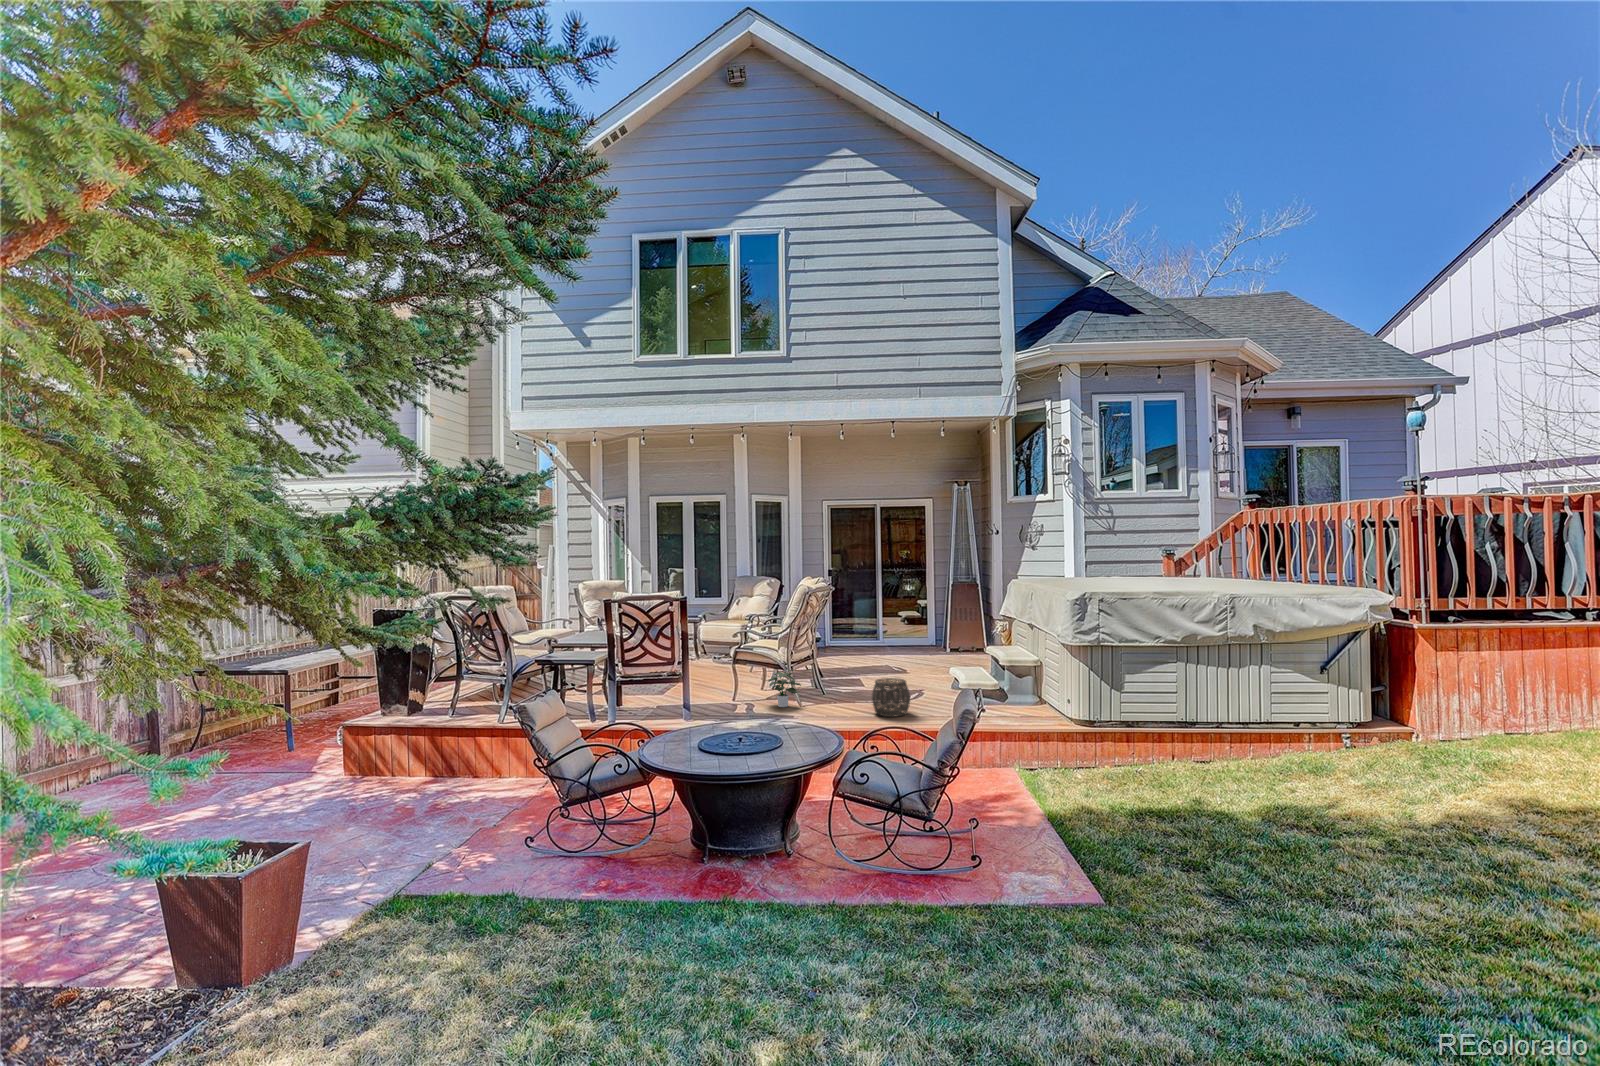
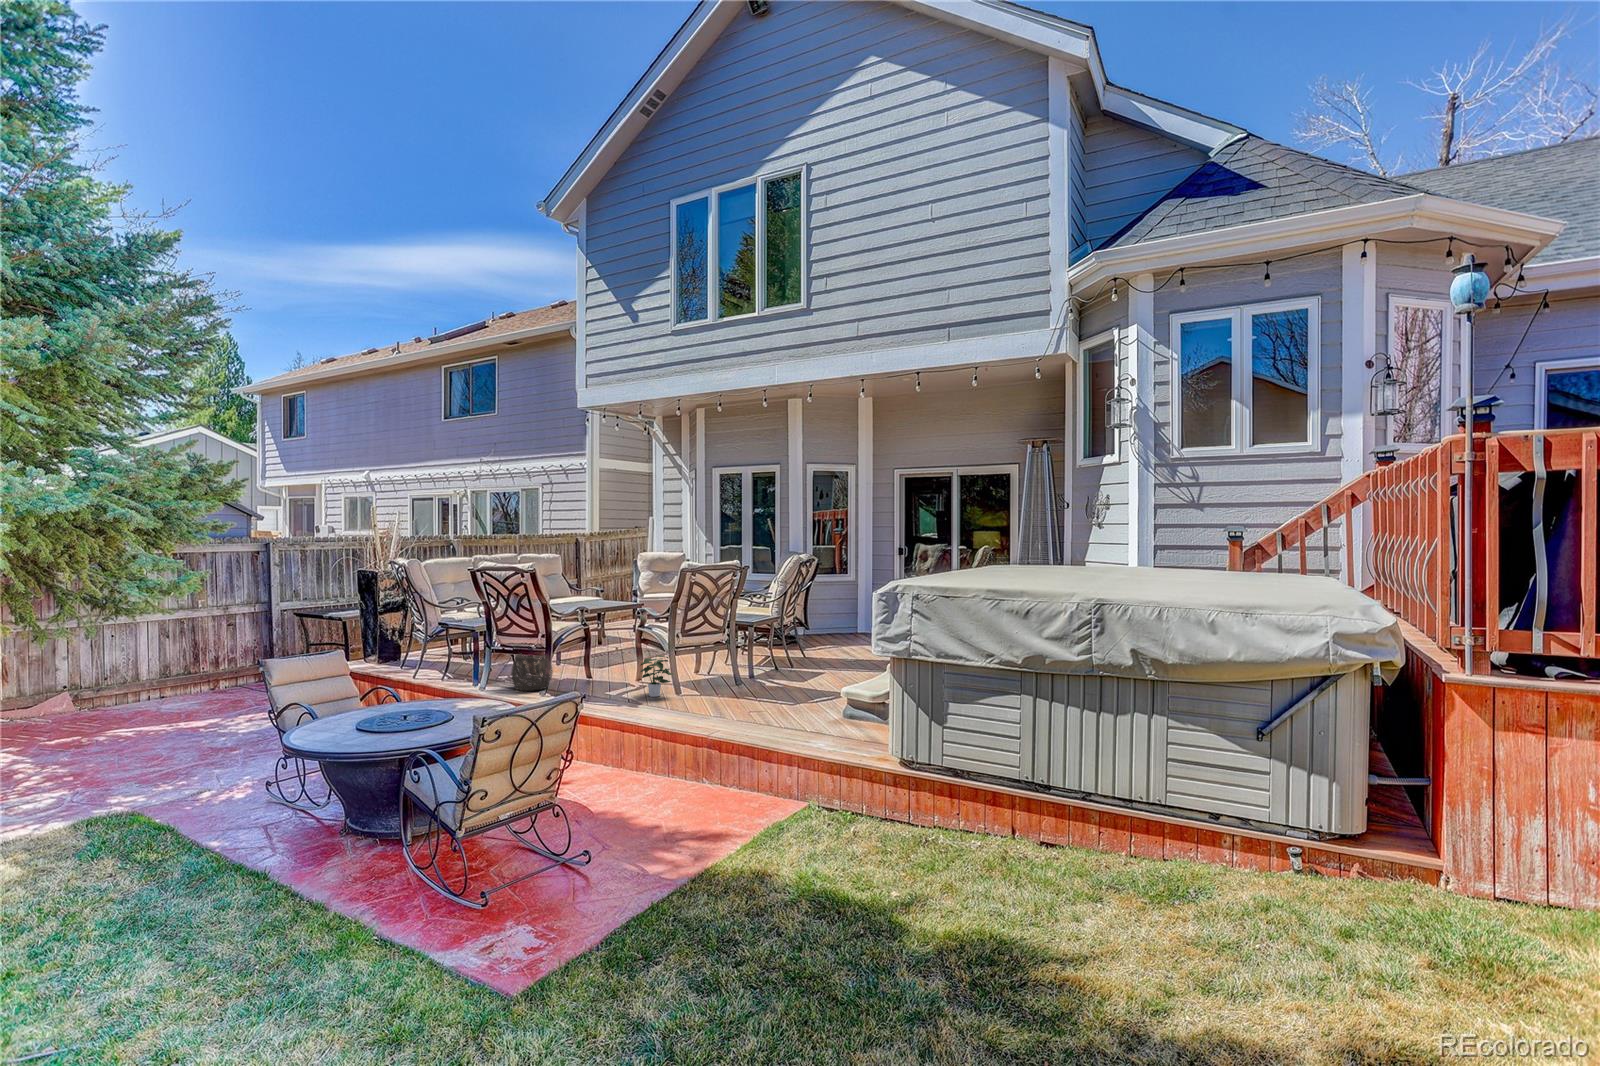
woven basket: present [872,678,910,717] -> present [511,654,553,691]

